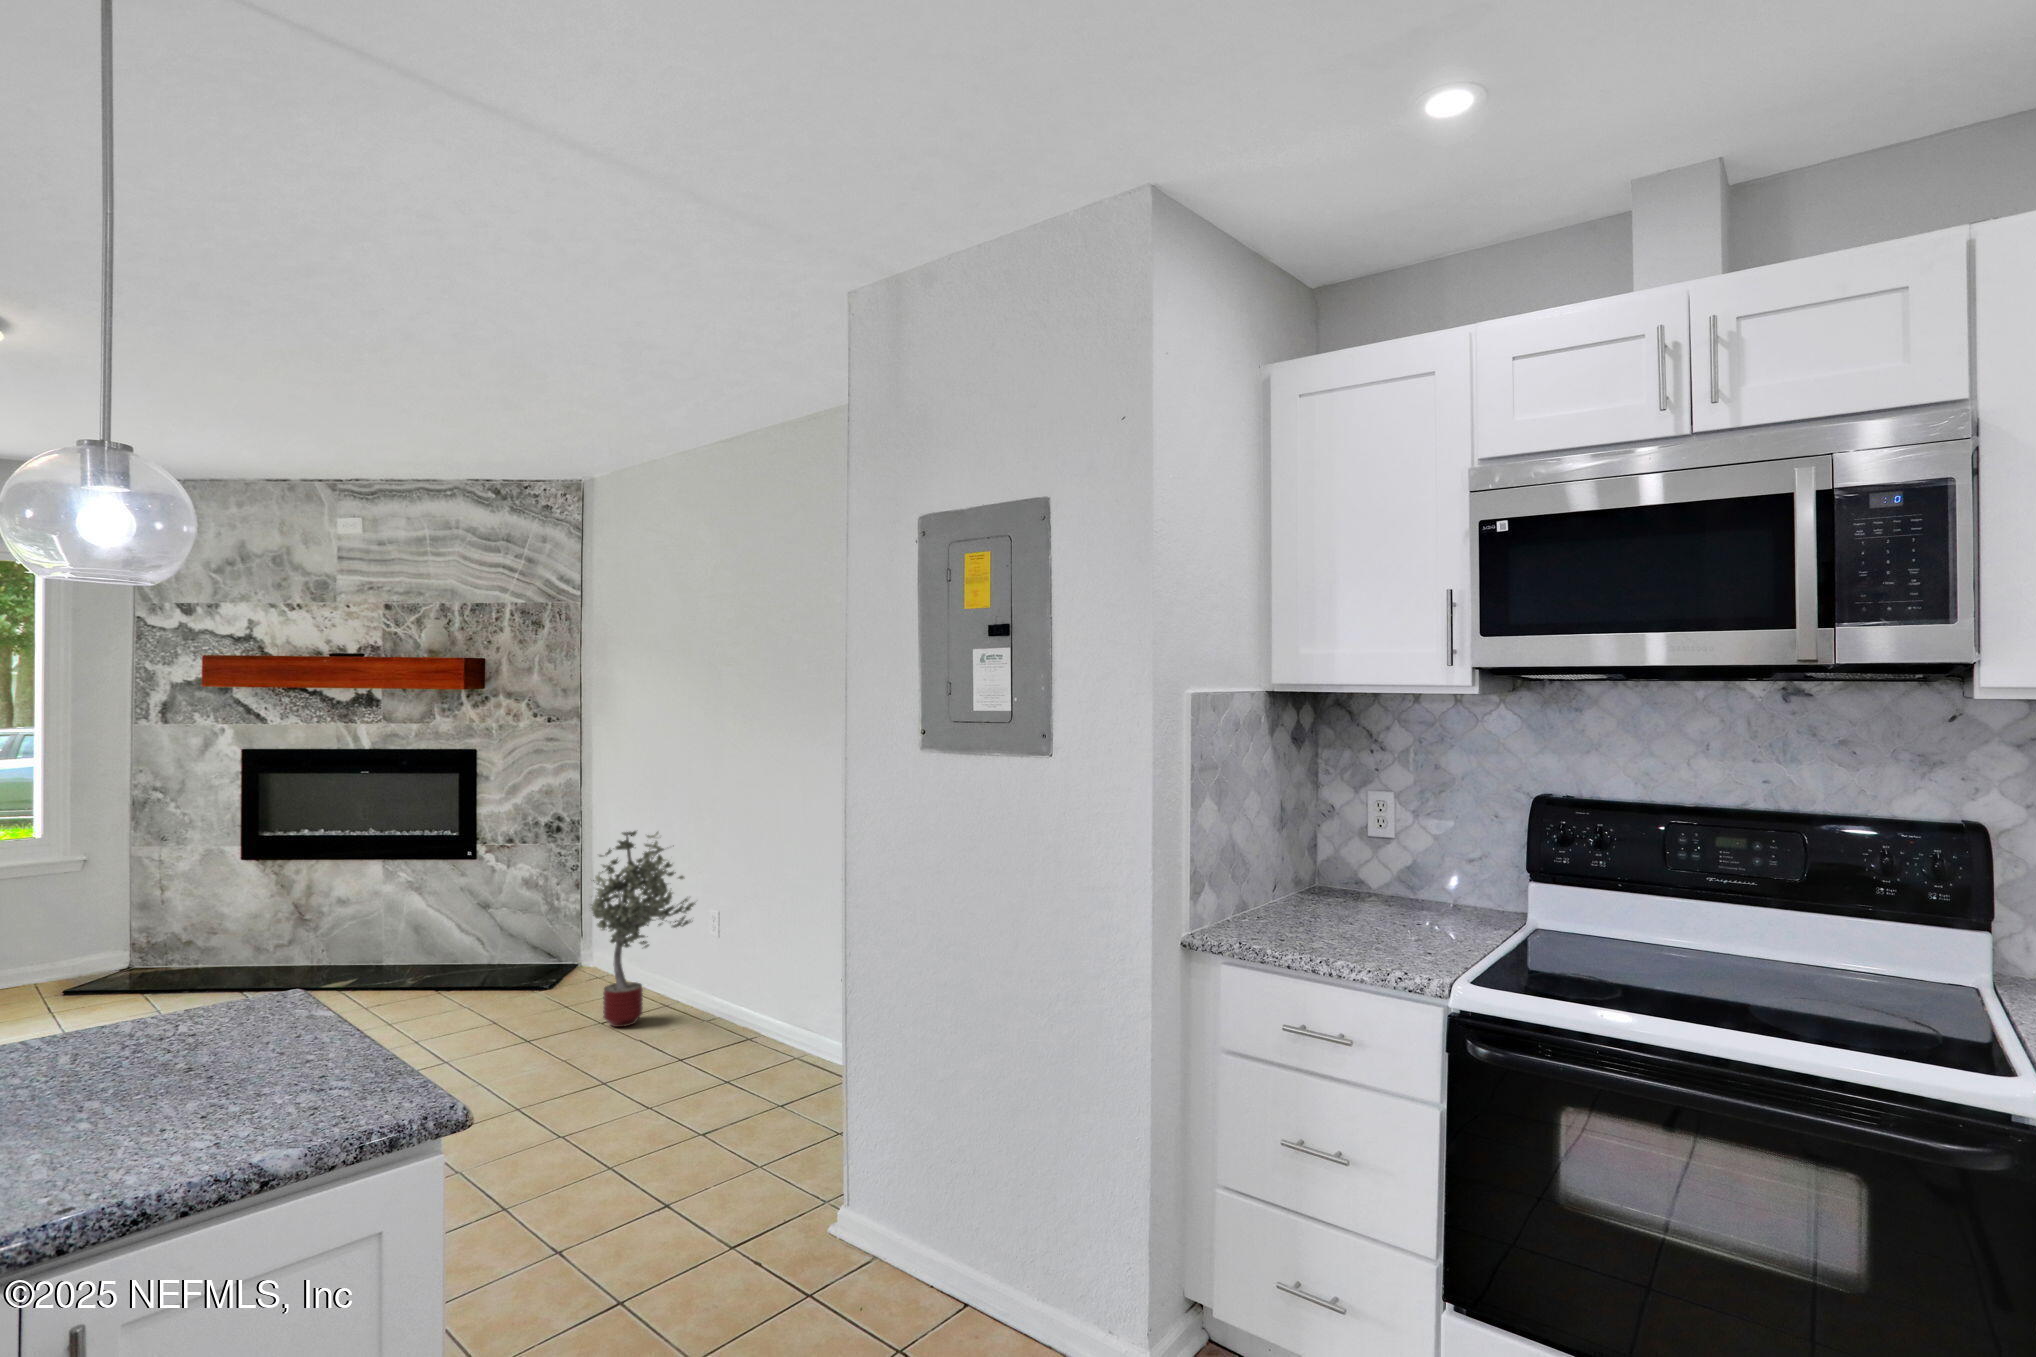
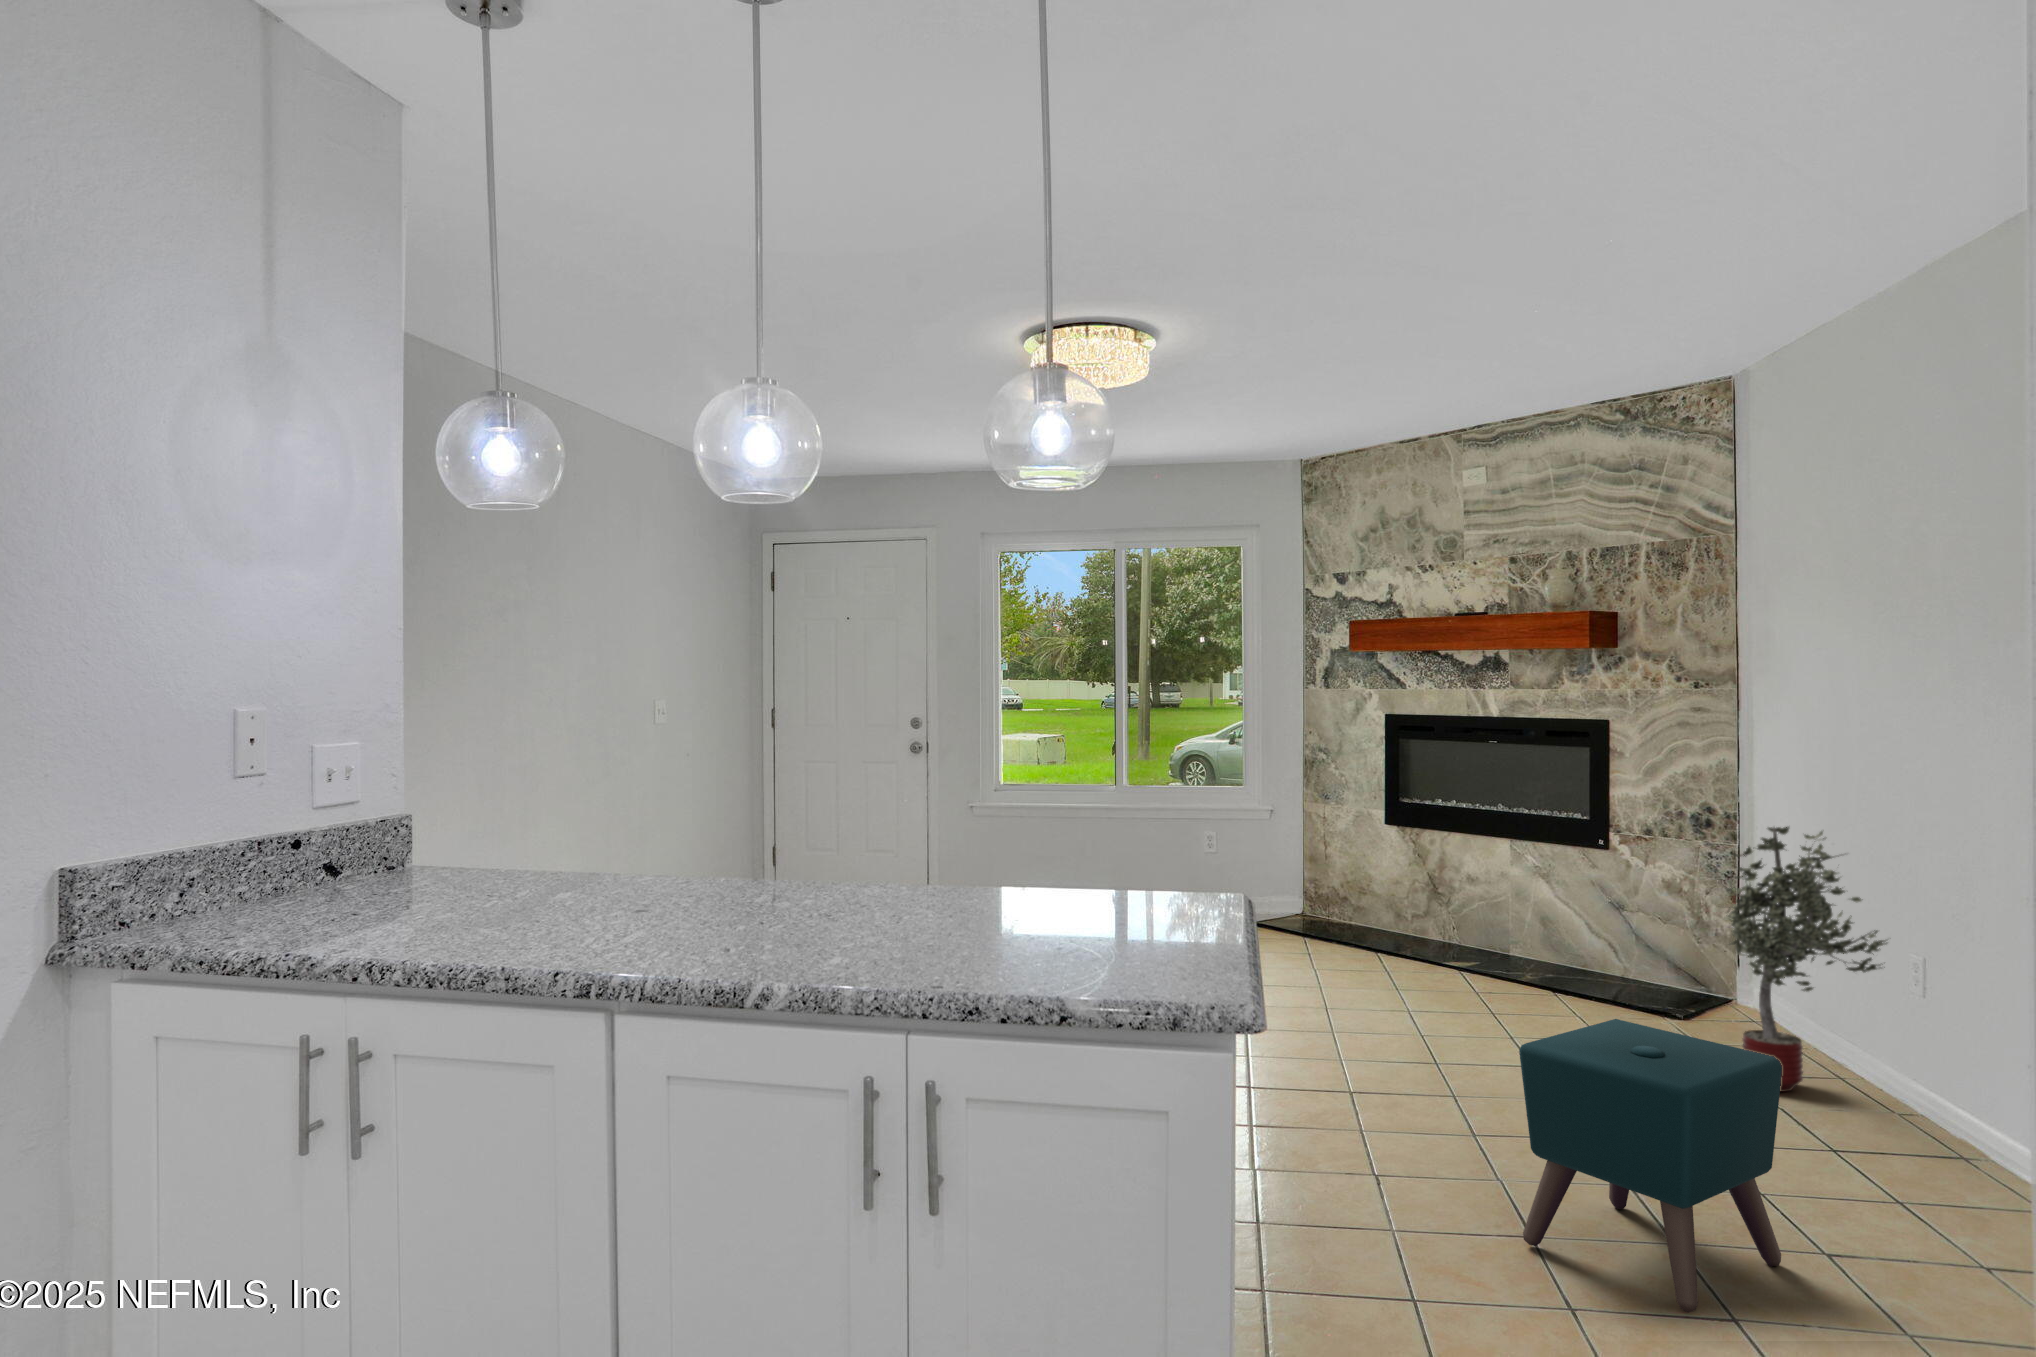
ottoman: none [492,1001,672,1201] -> present [1519,1019,1782,1313]

